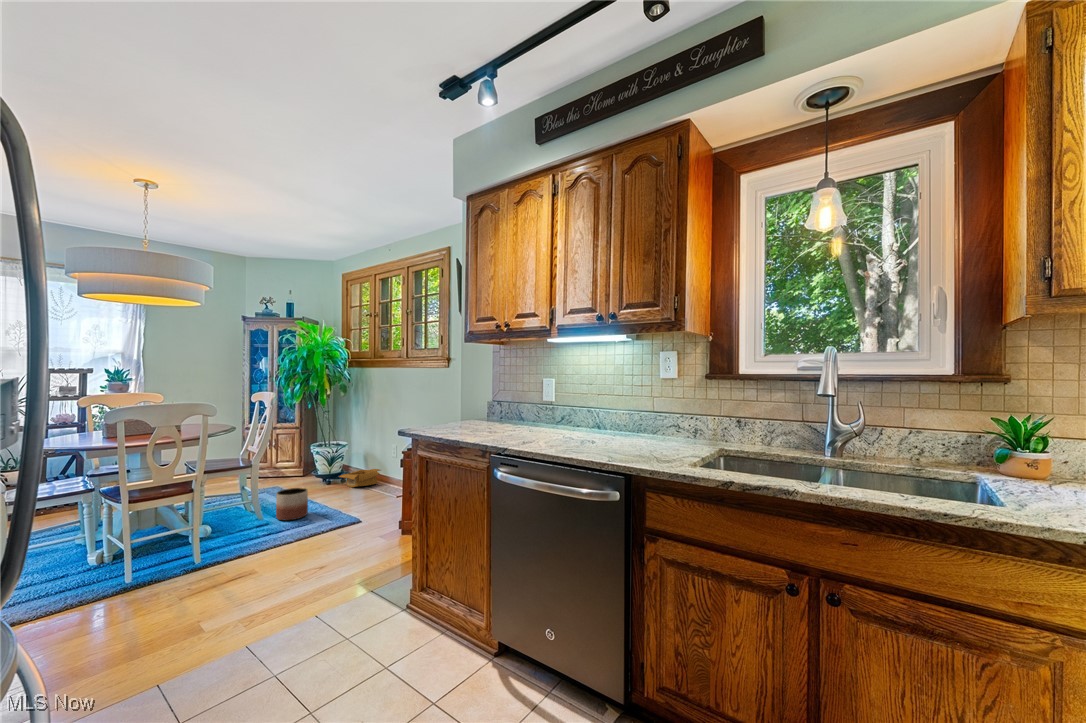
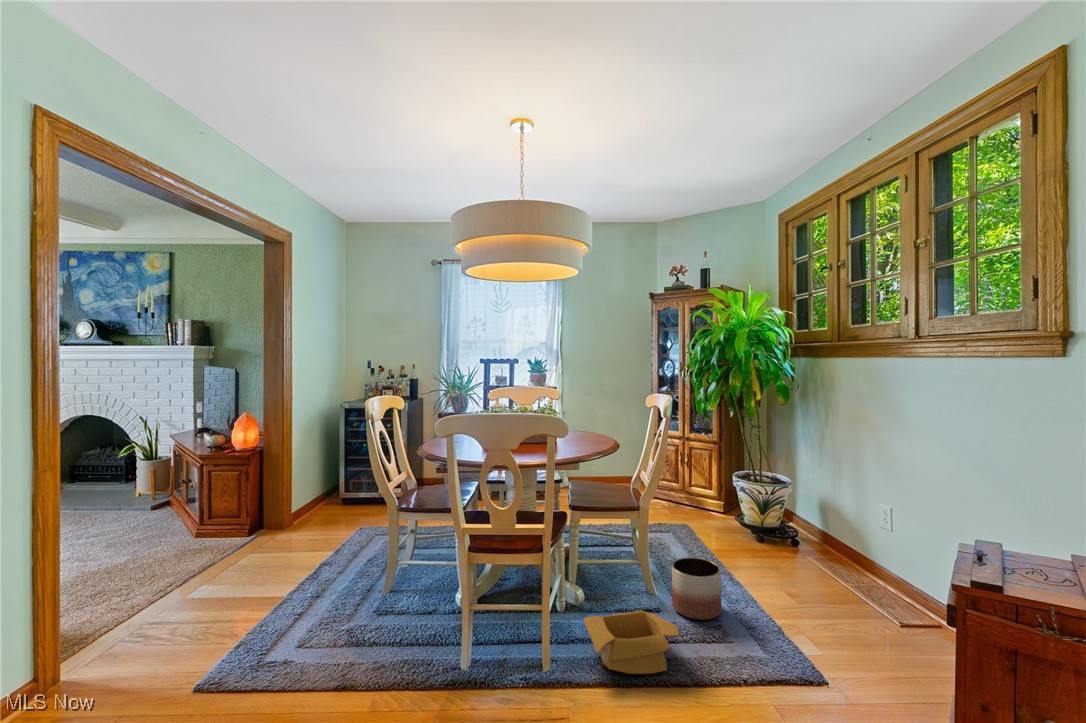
cardboard box: present [339,469,380,487] -> present [584,610,679,674]

